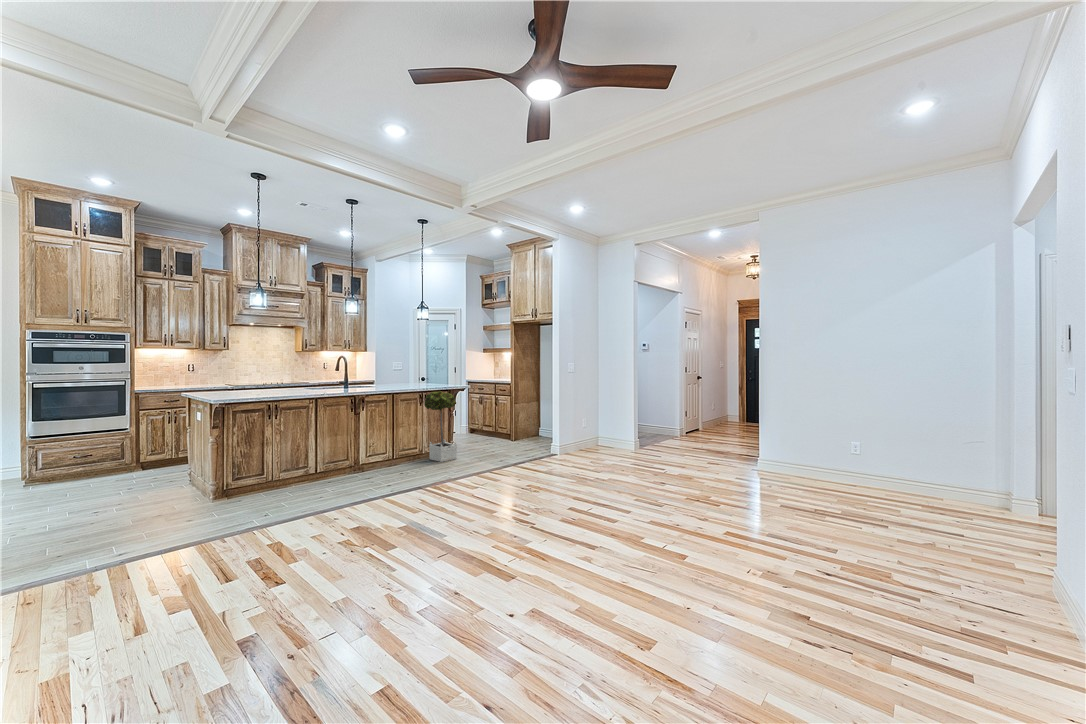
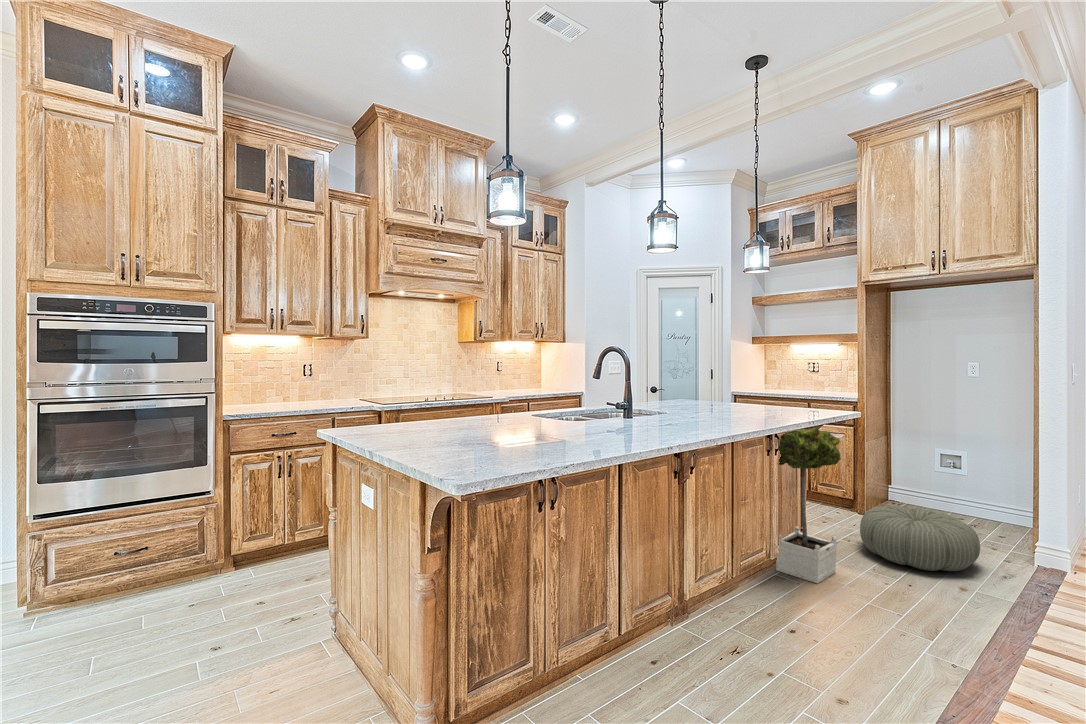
pouf: none [482,431,528,456] -> present [860,506,980,571]

